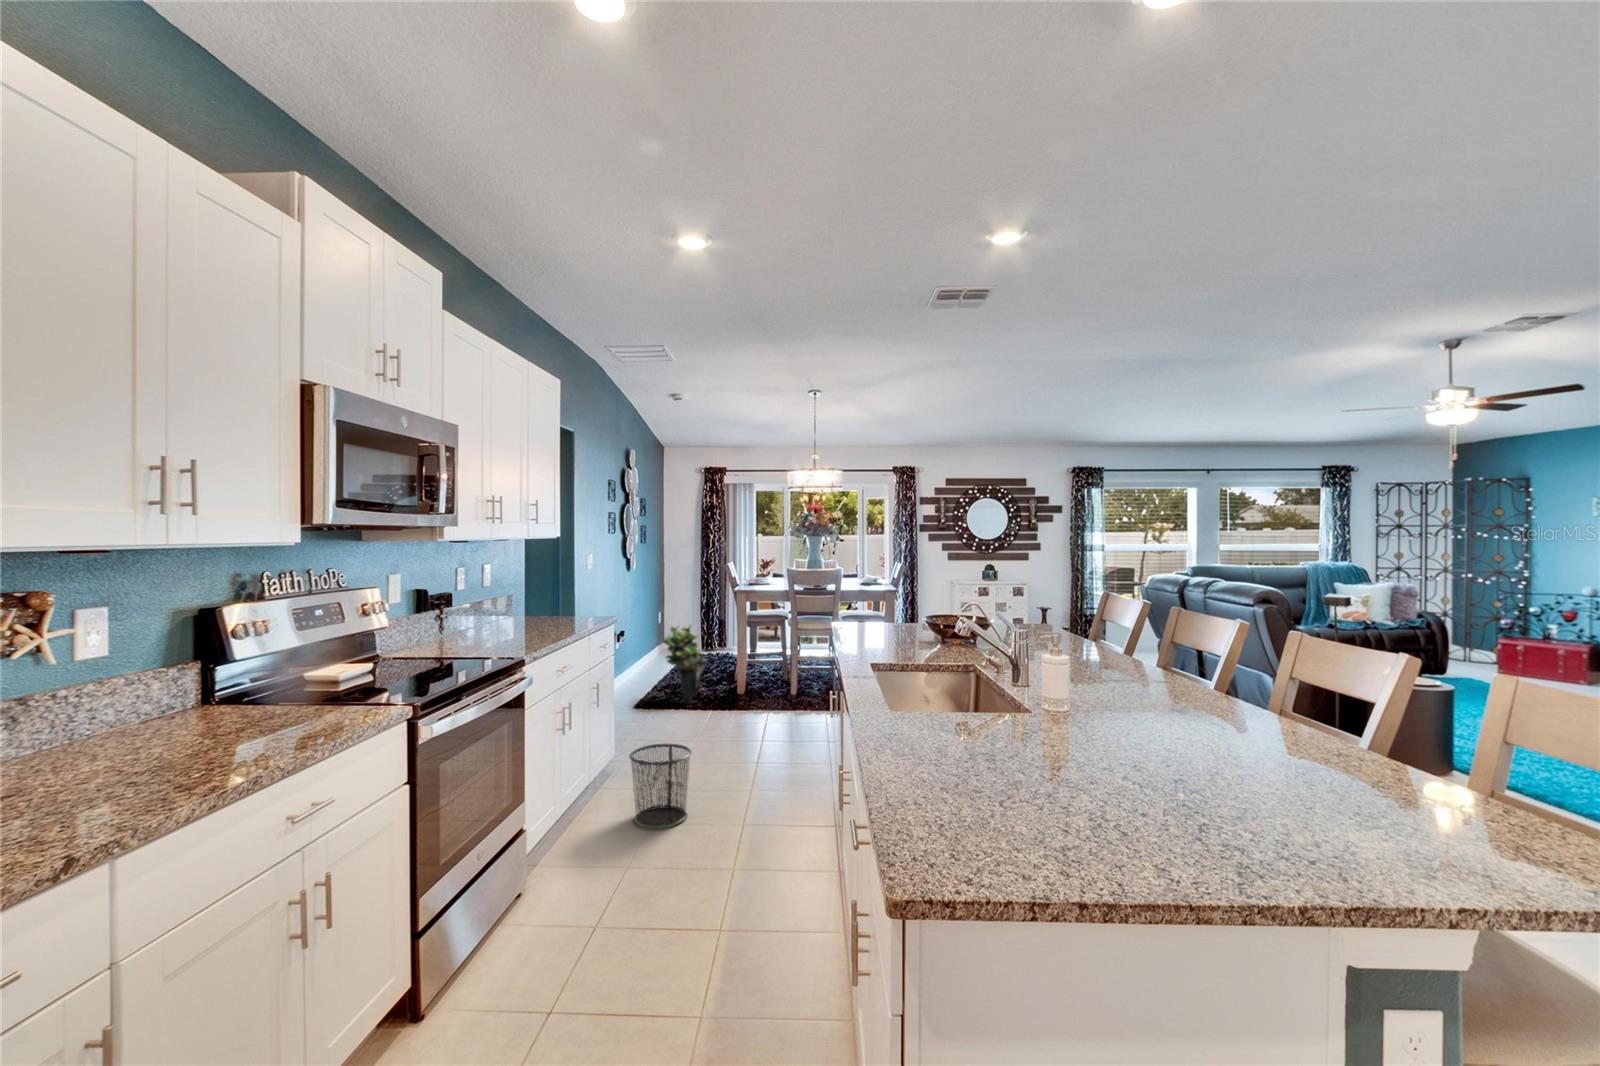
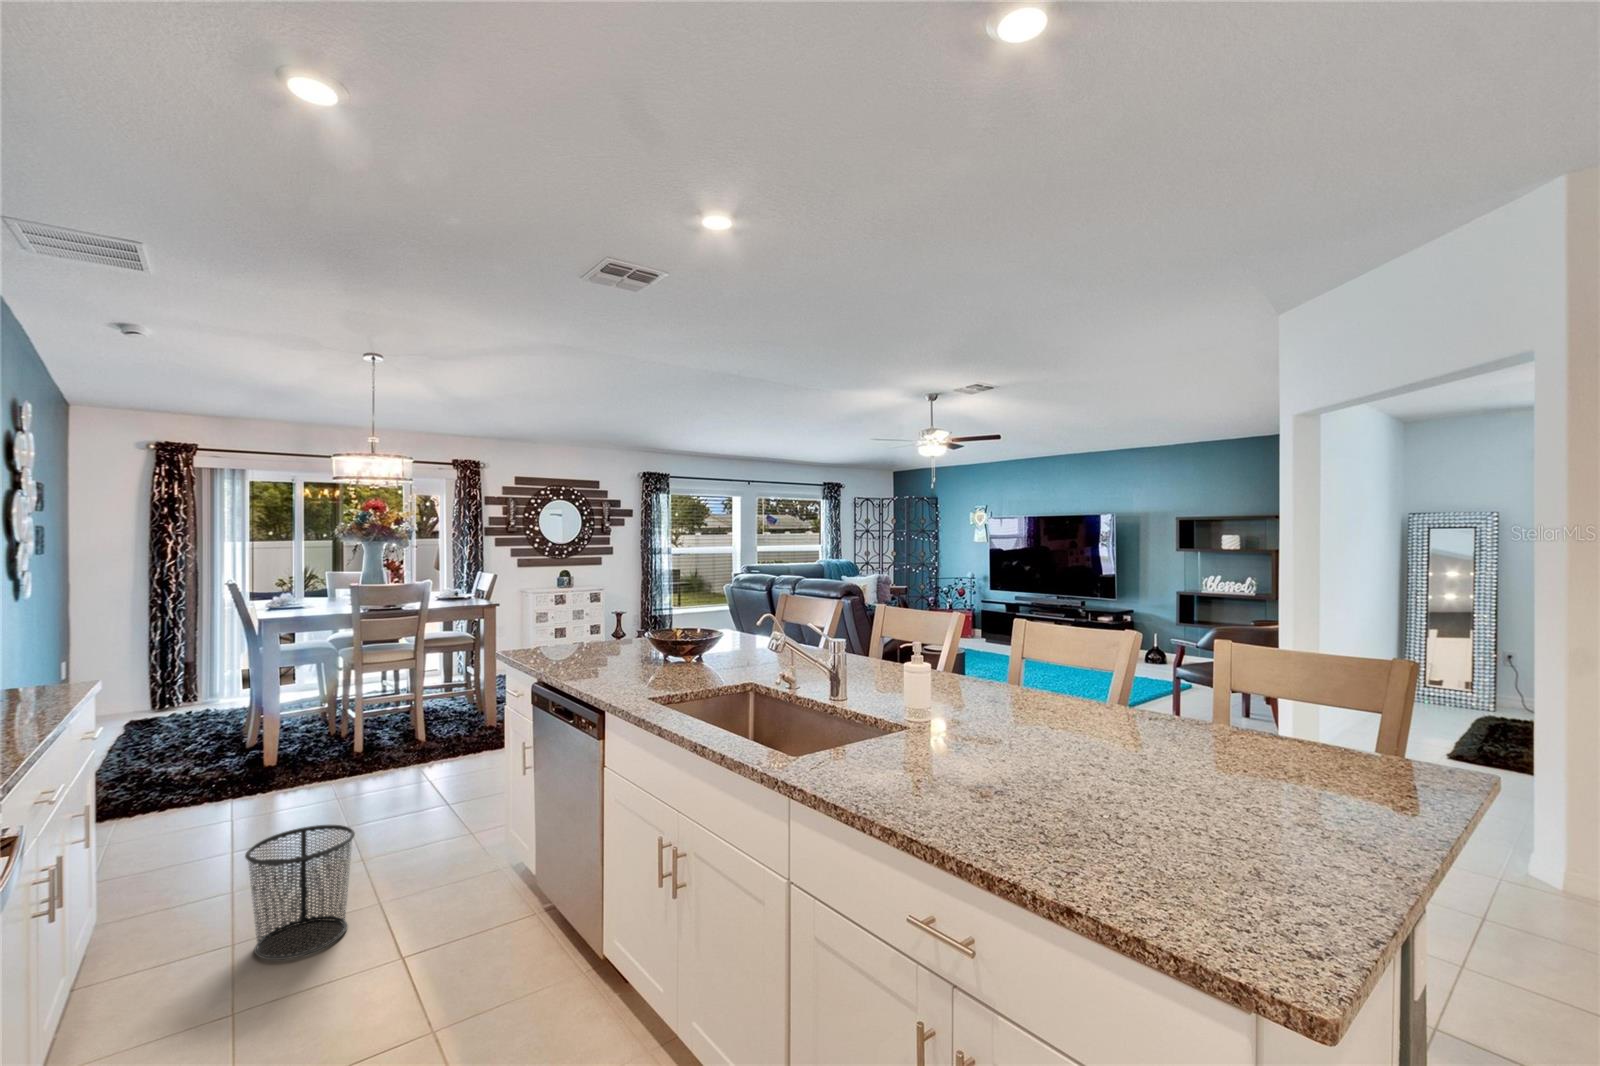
potted plant: present [663,626,707,704] -> none [147,666,234,786]

